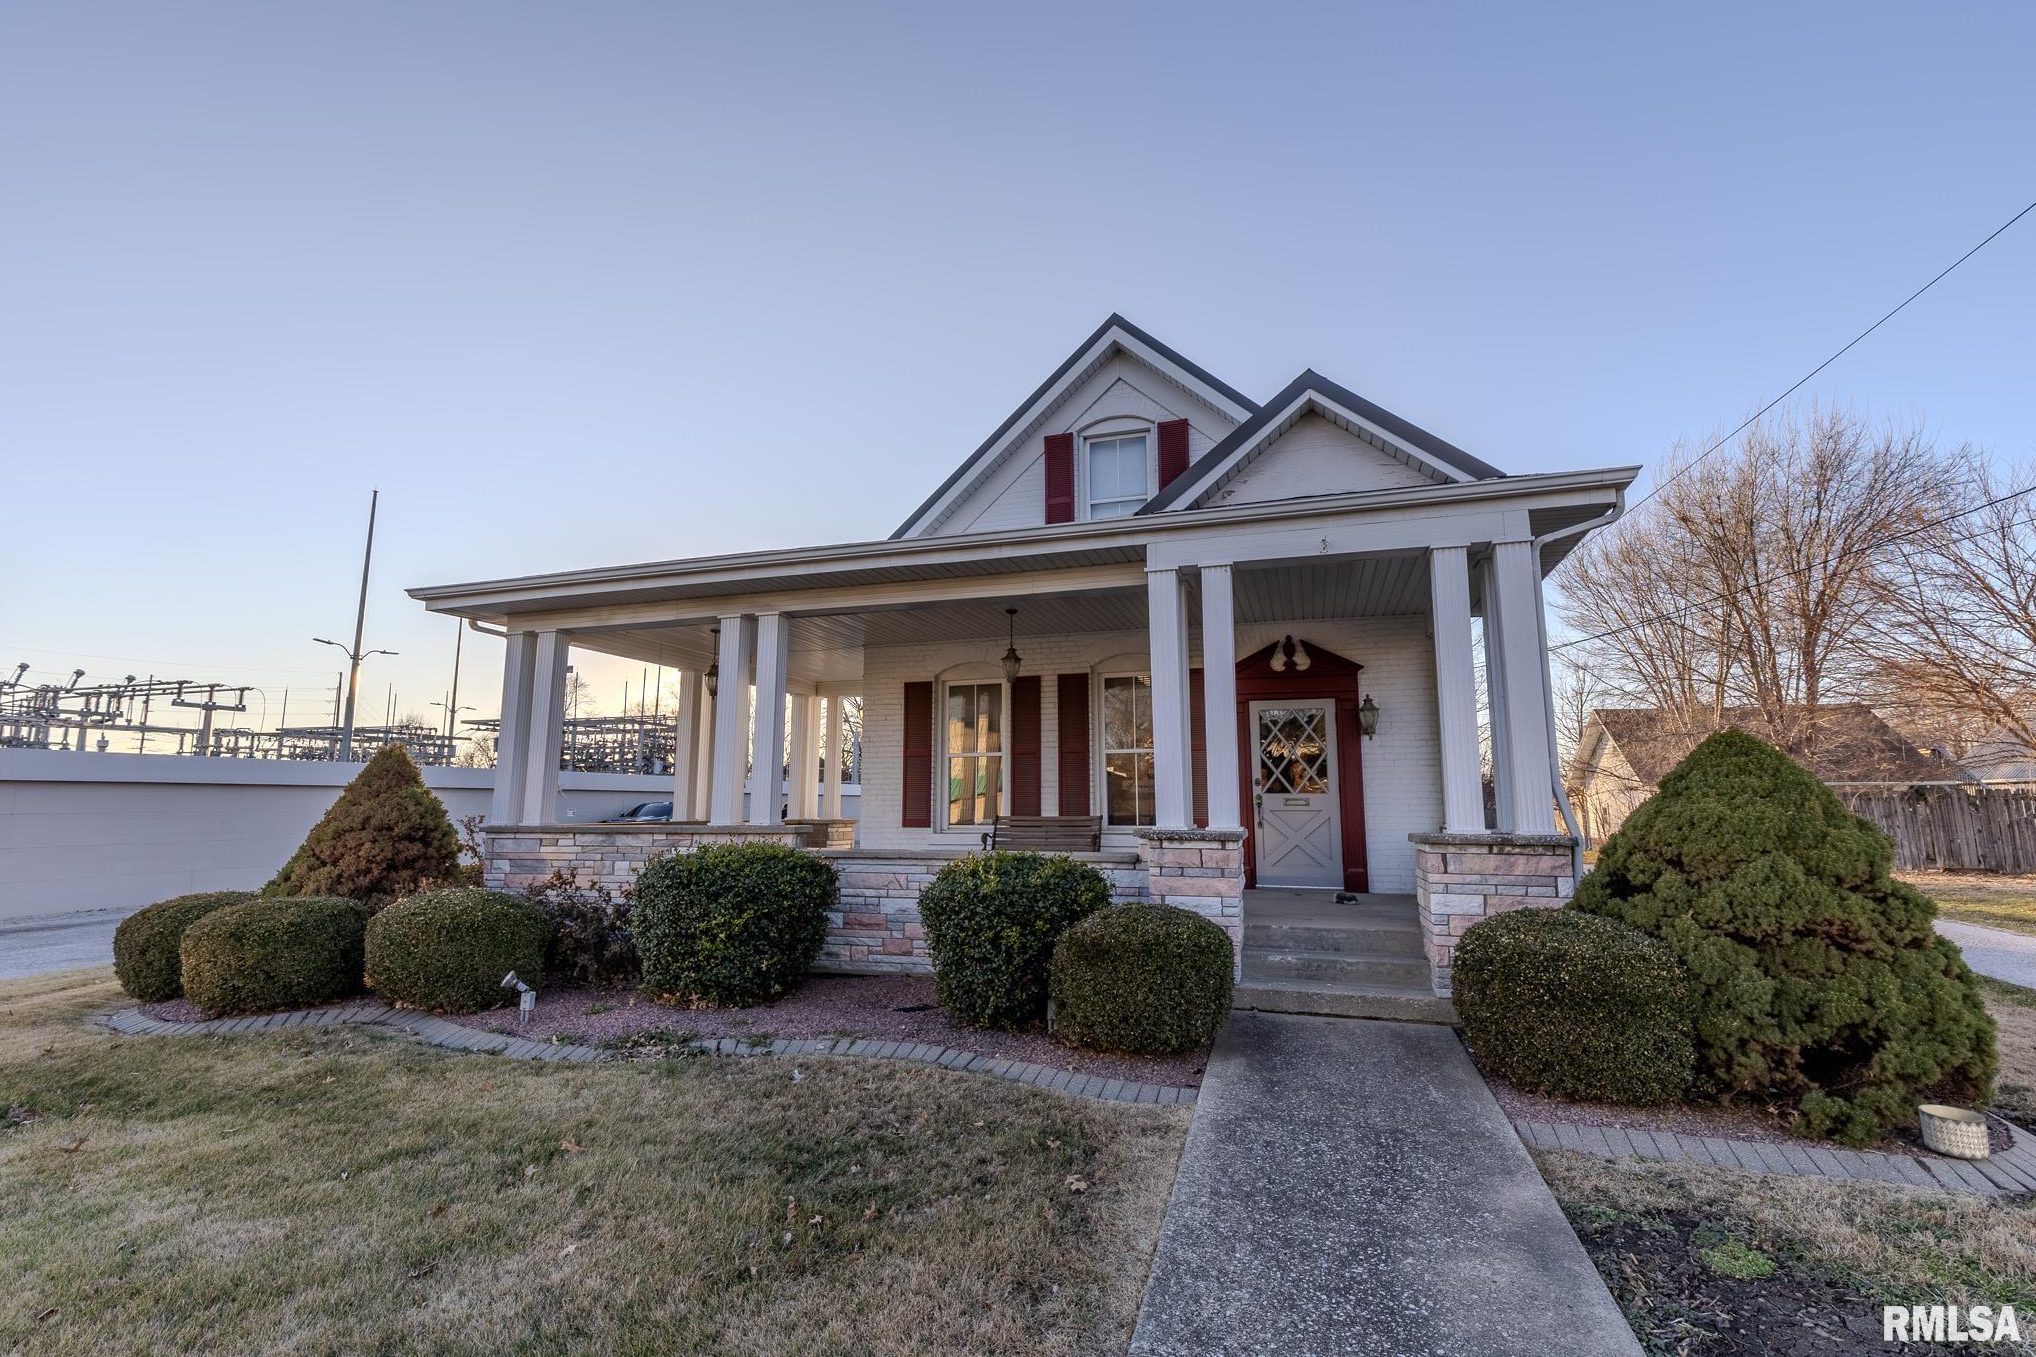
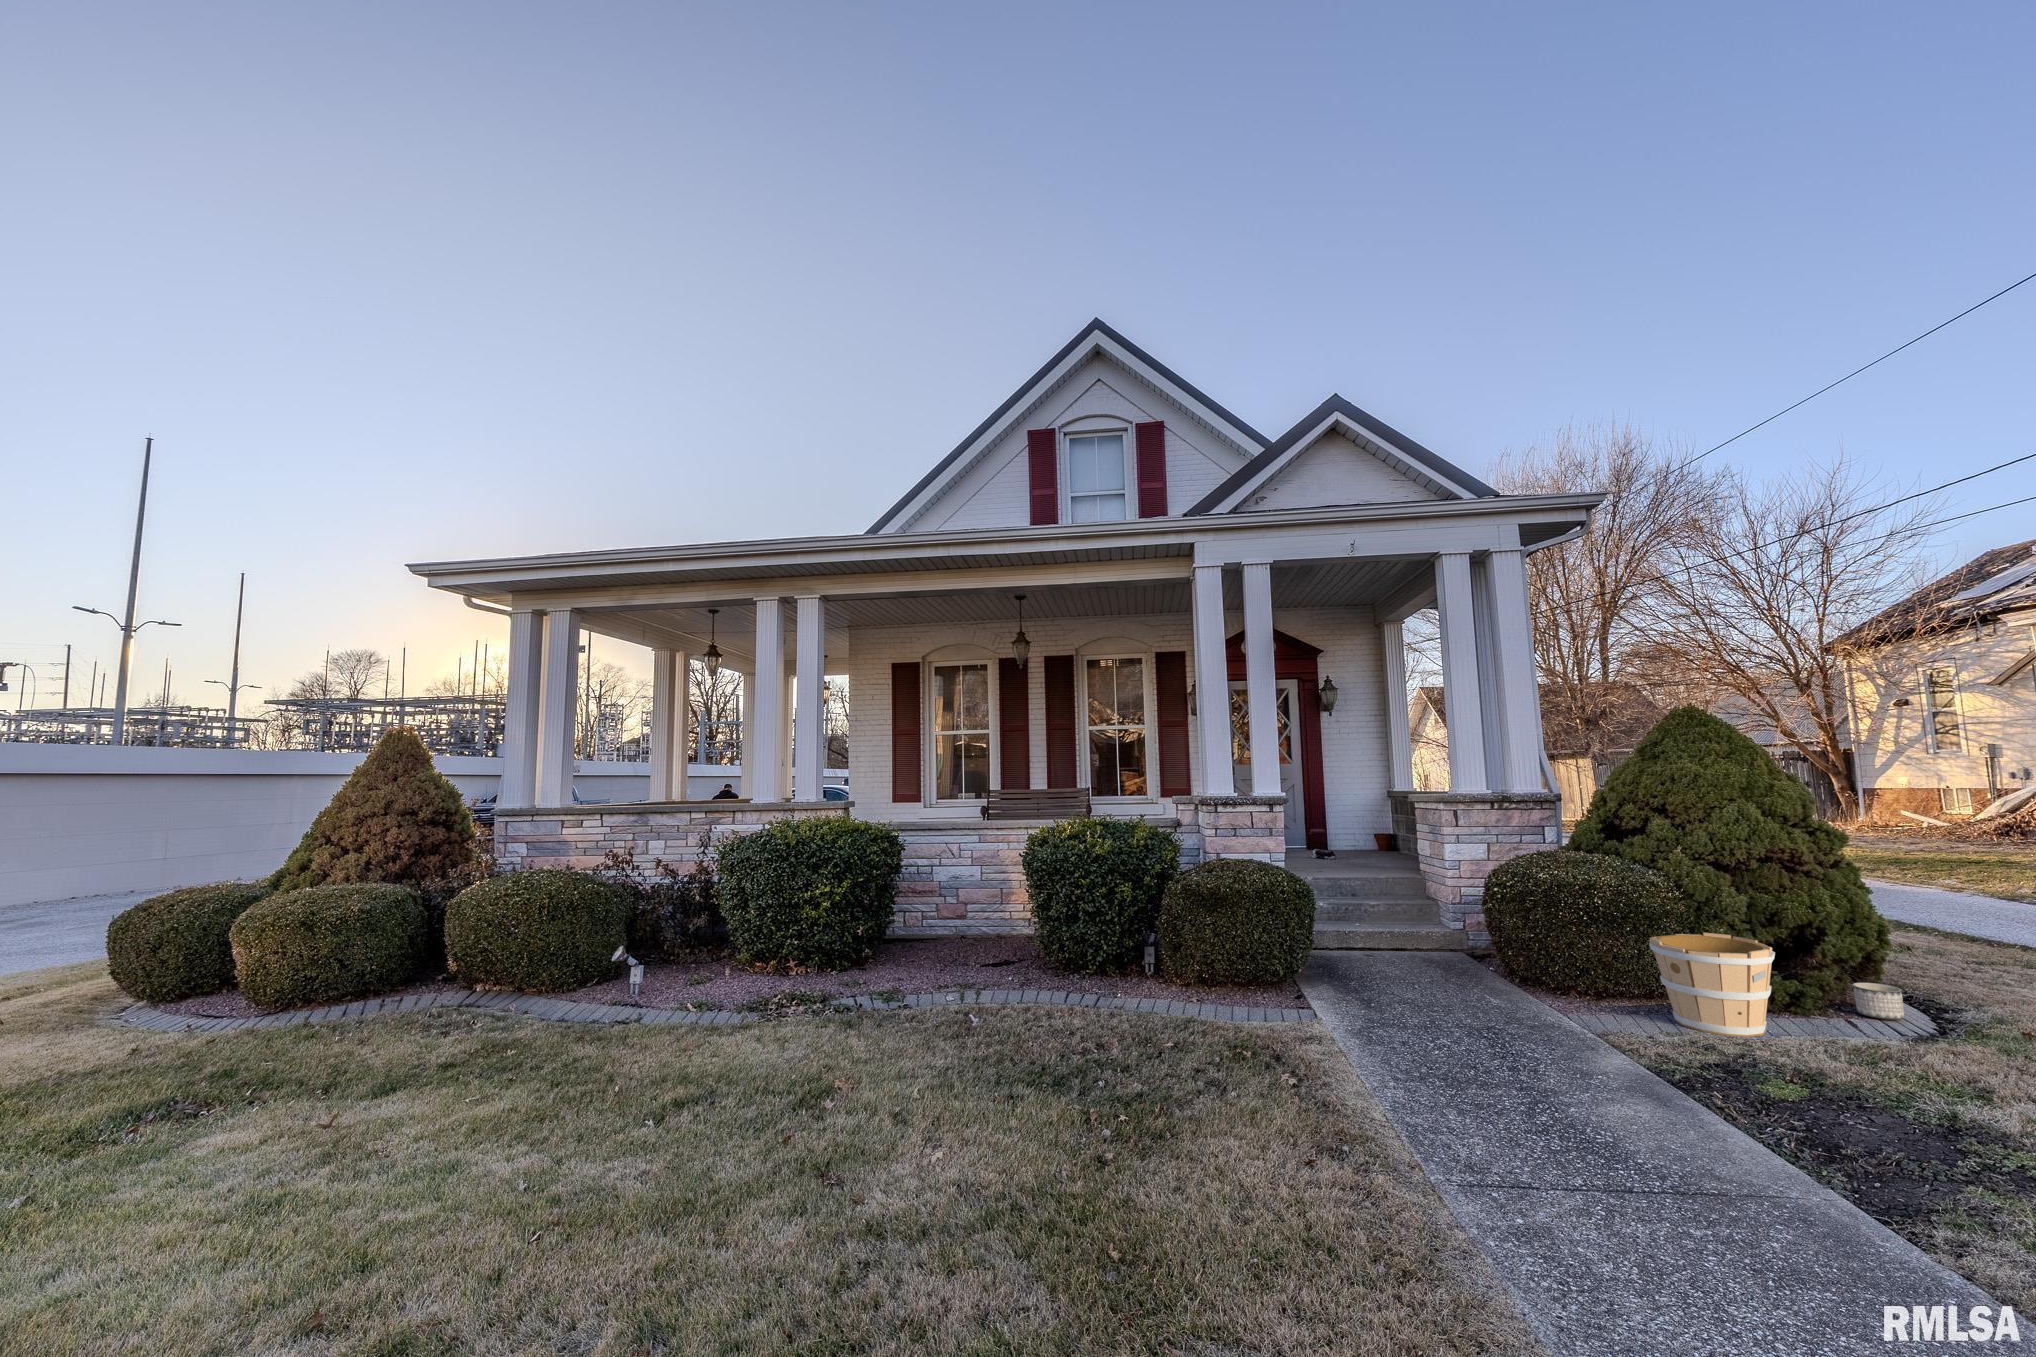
wooden bucket: none [1621,1023,1781,1166] -> present [1649,933,1775,1037]

